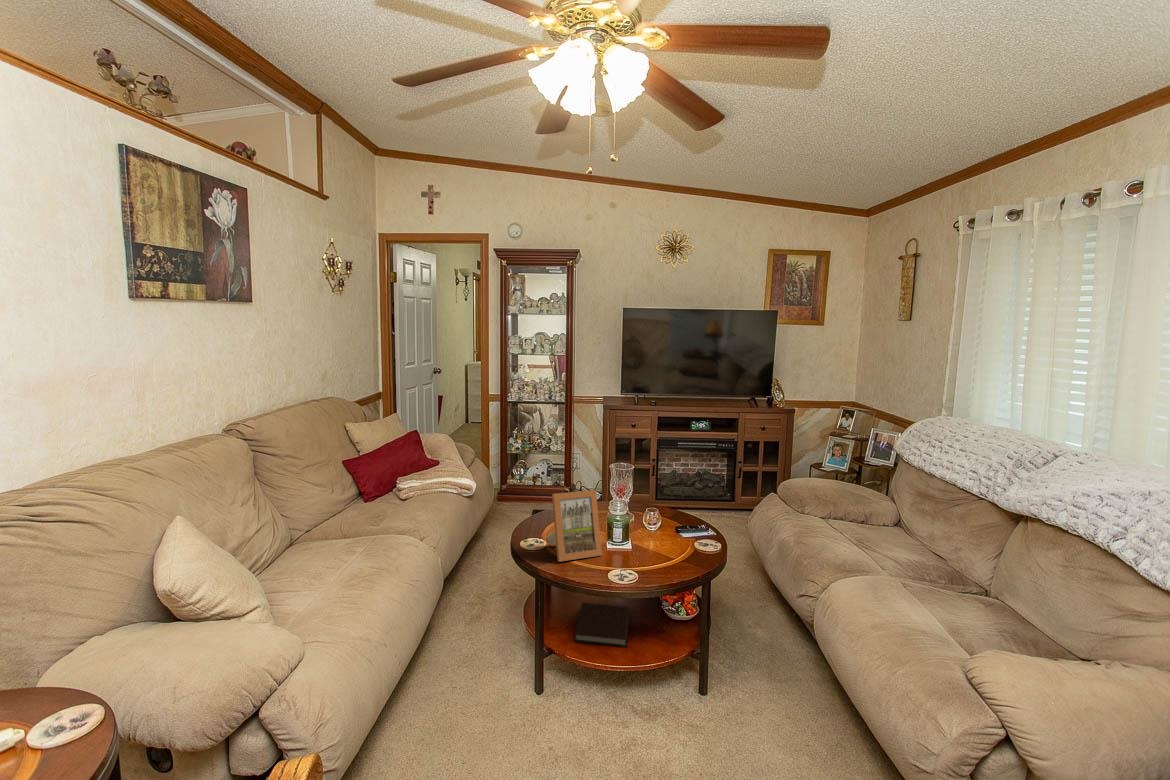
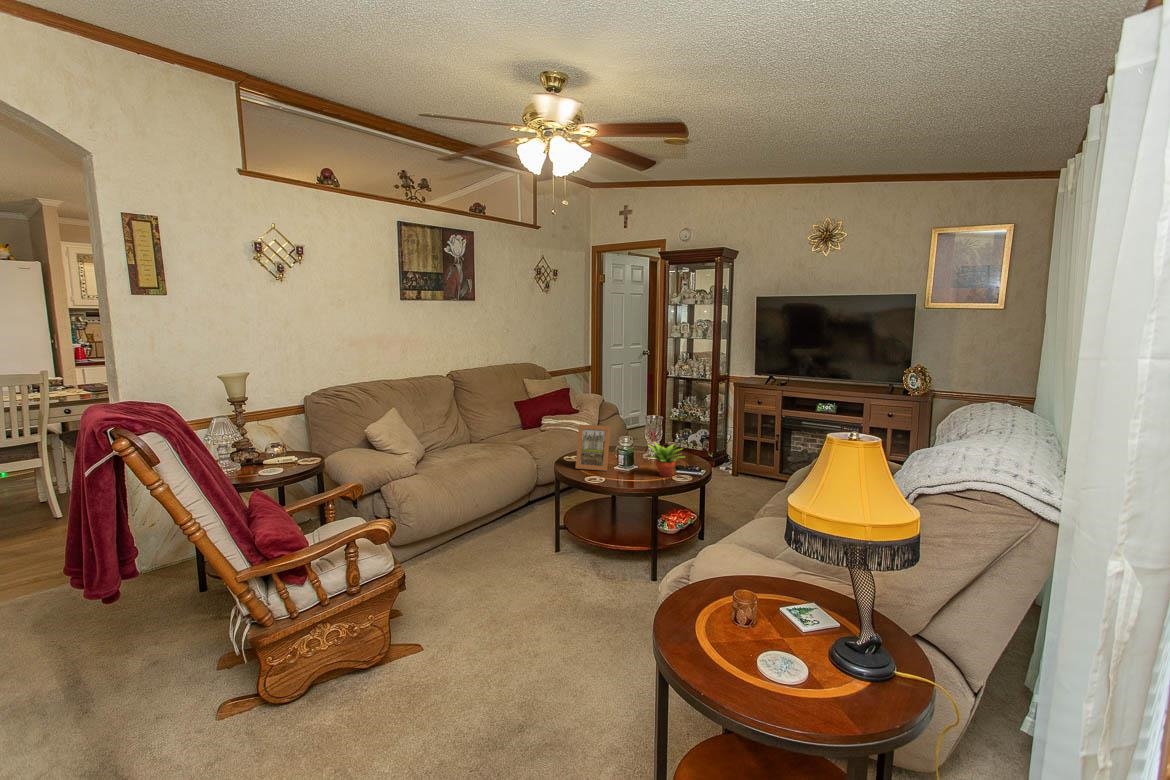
succulent plant: none [652,500,701,548] -> present [648,442,682,477]
notebook: present [574,603,629,647] -> none [581,507,636,534]

